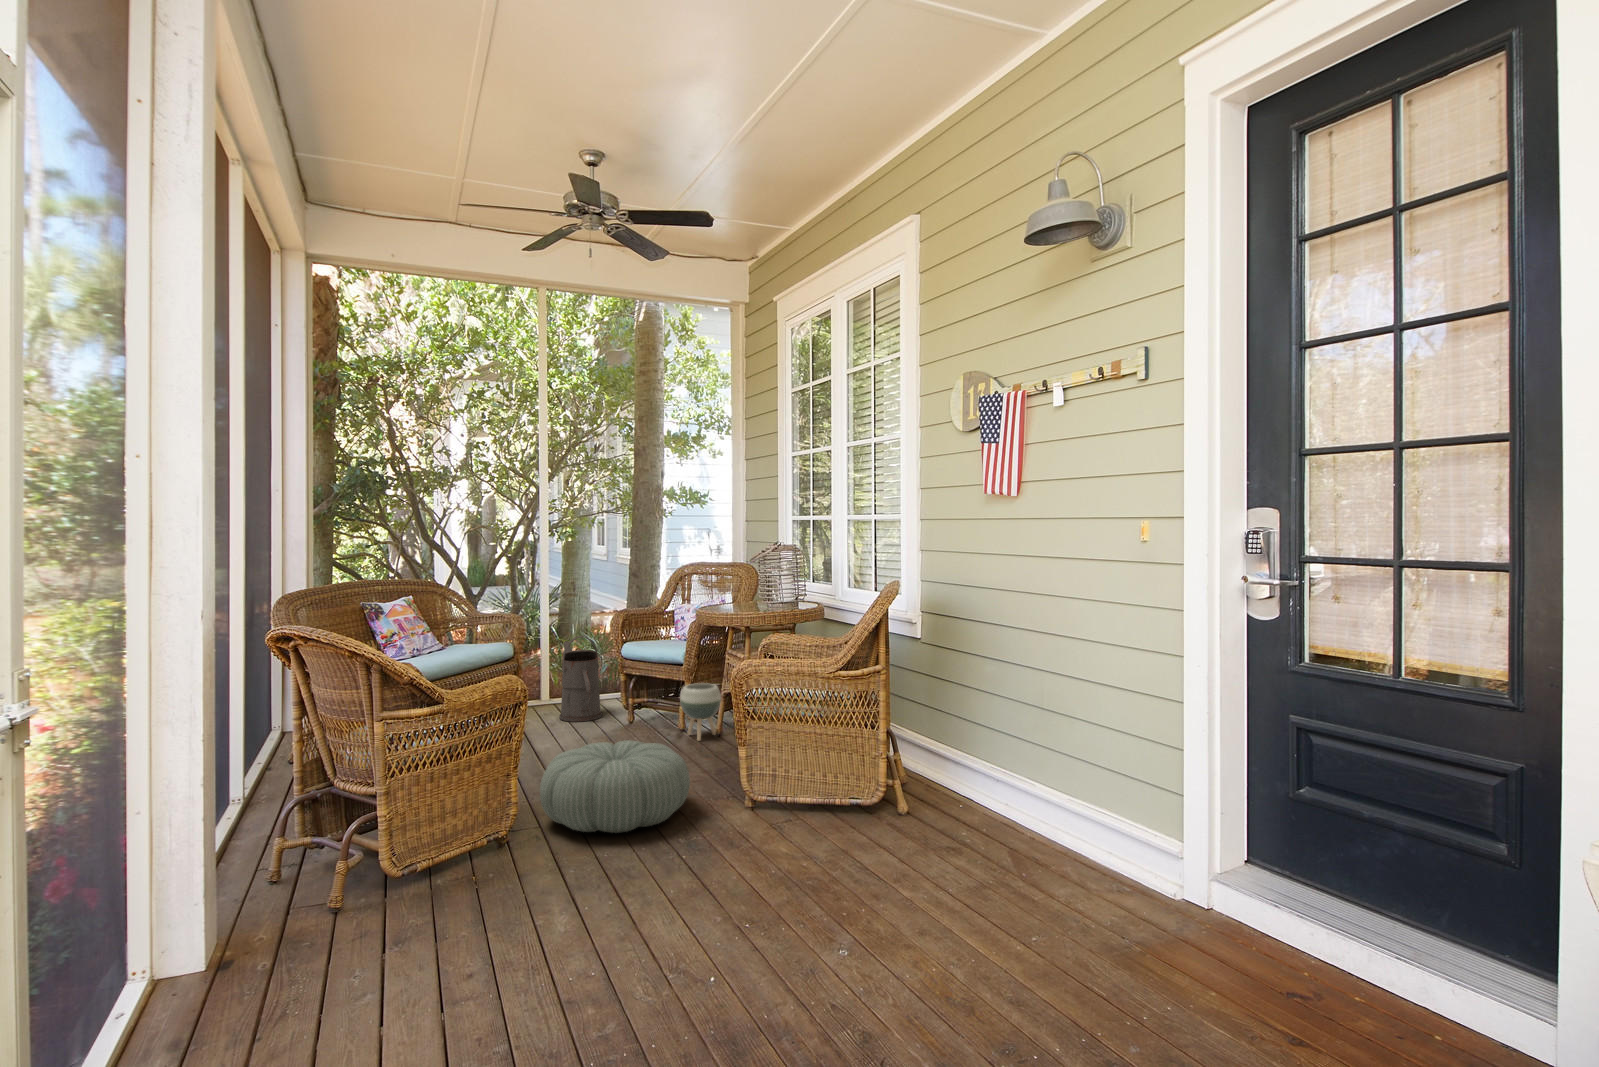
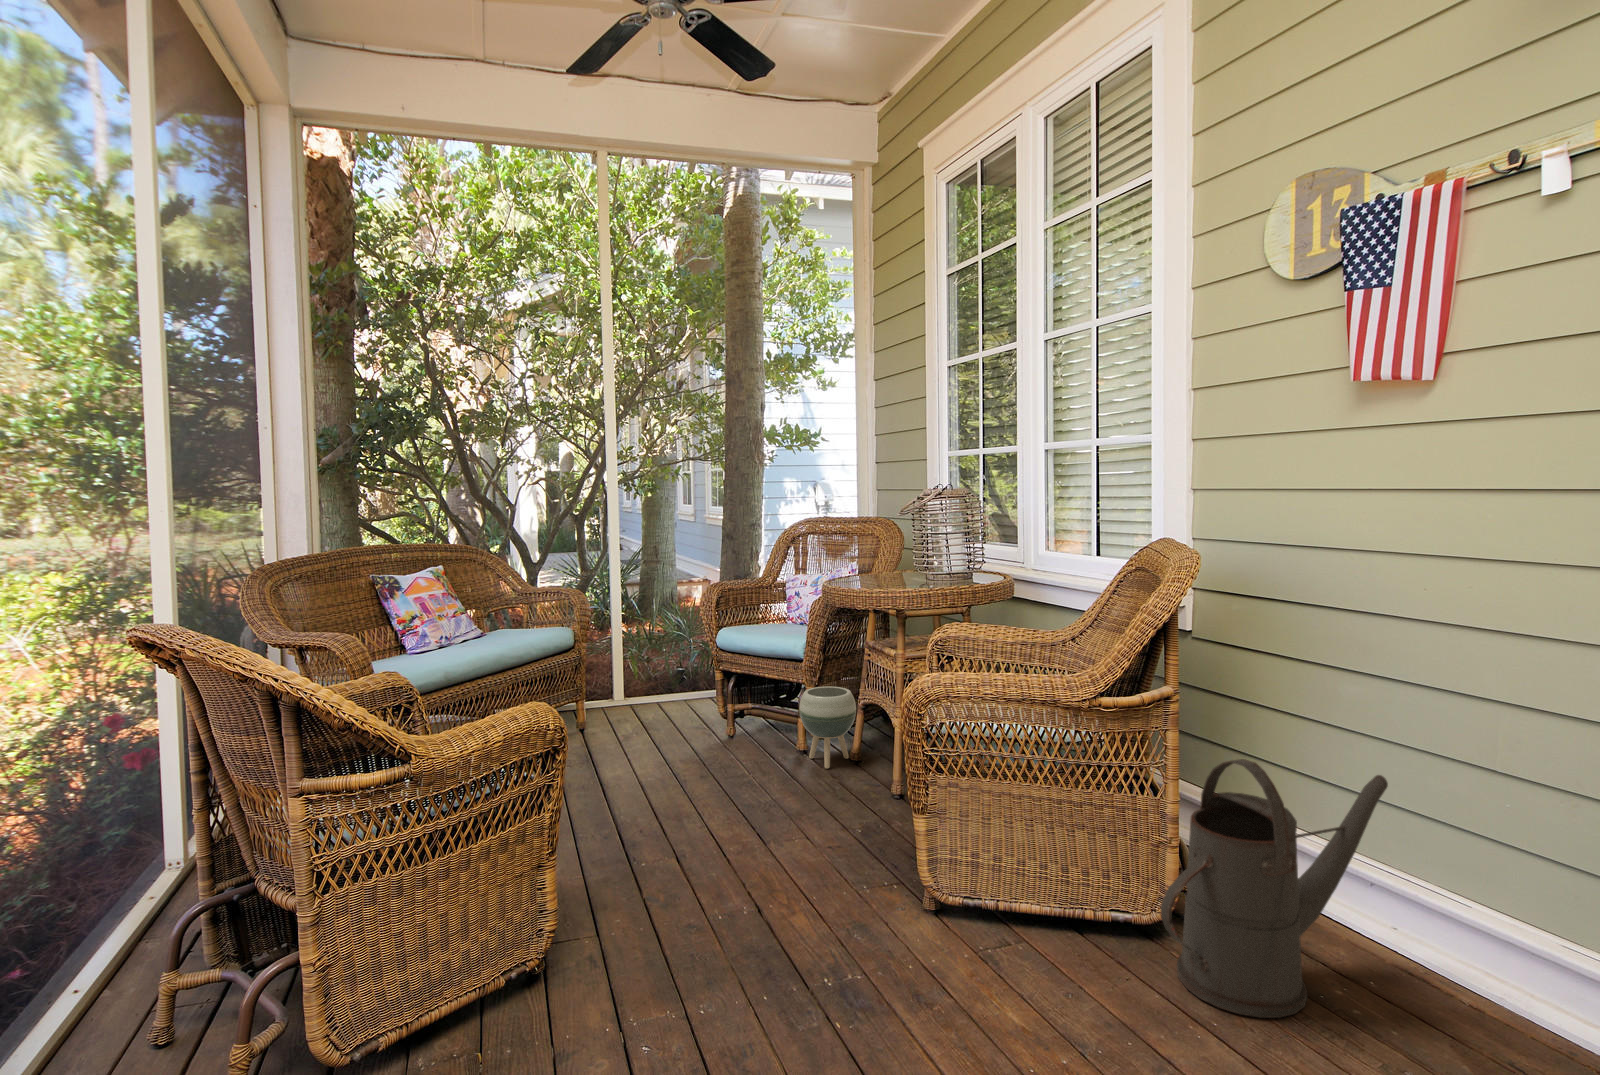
watering can: present [559,636,602,722] -> present [1161,759,1388,1018]
pouf: present [540,740,690,833] -> none [599,788,837,959]

